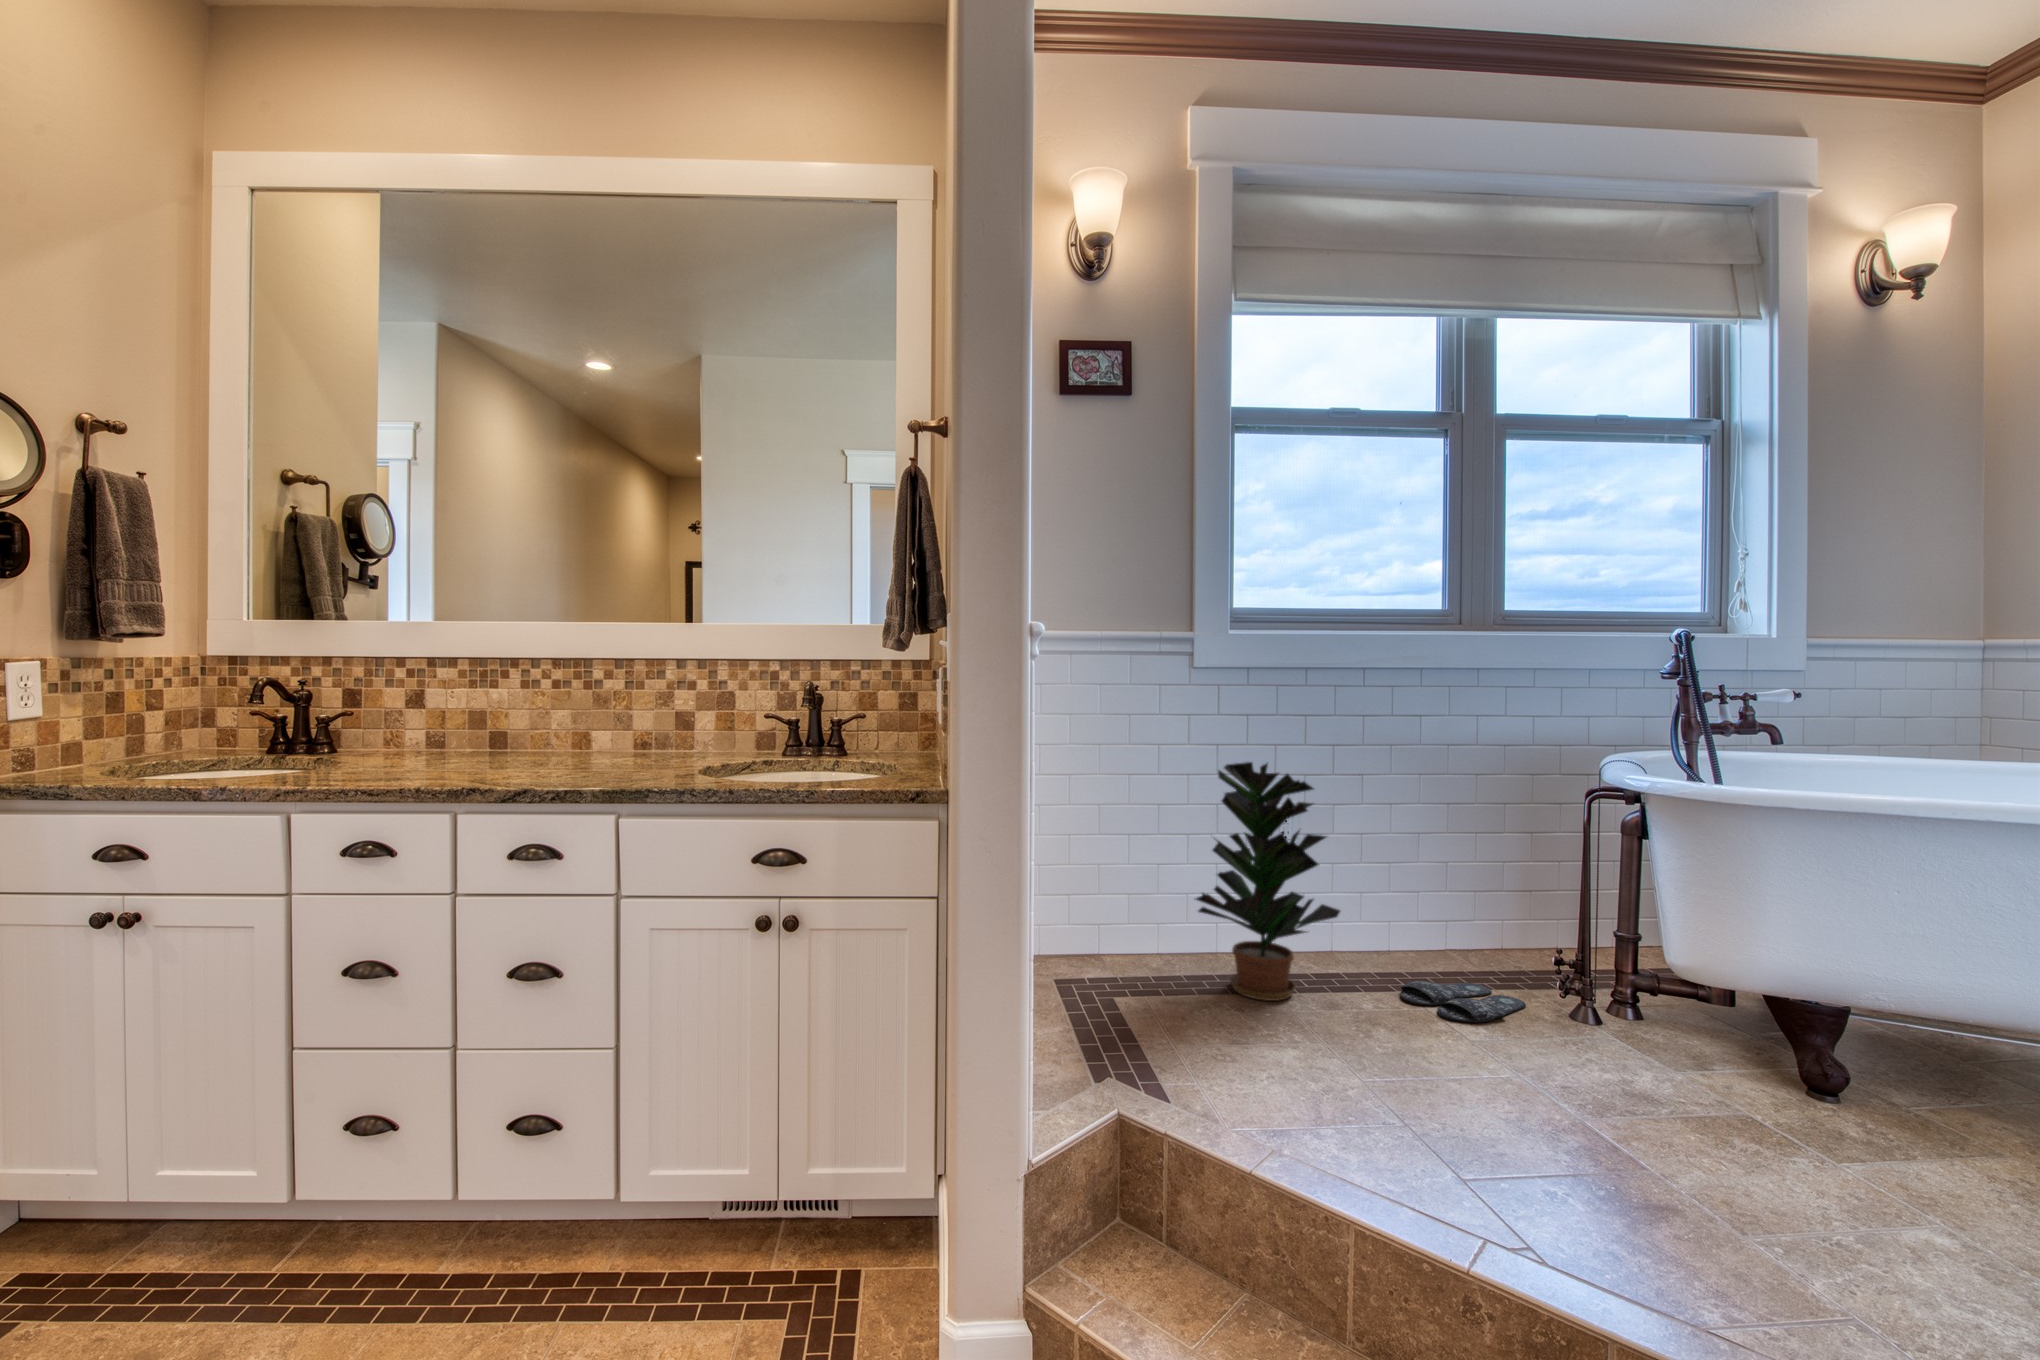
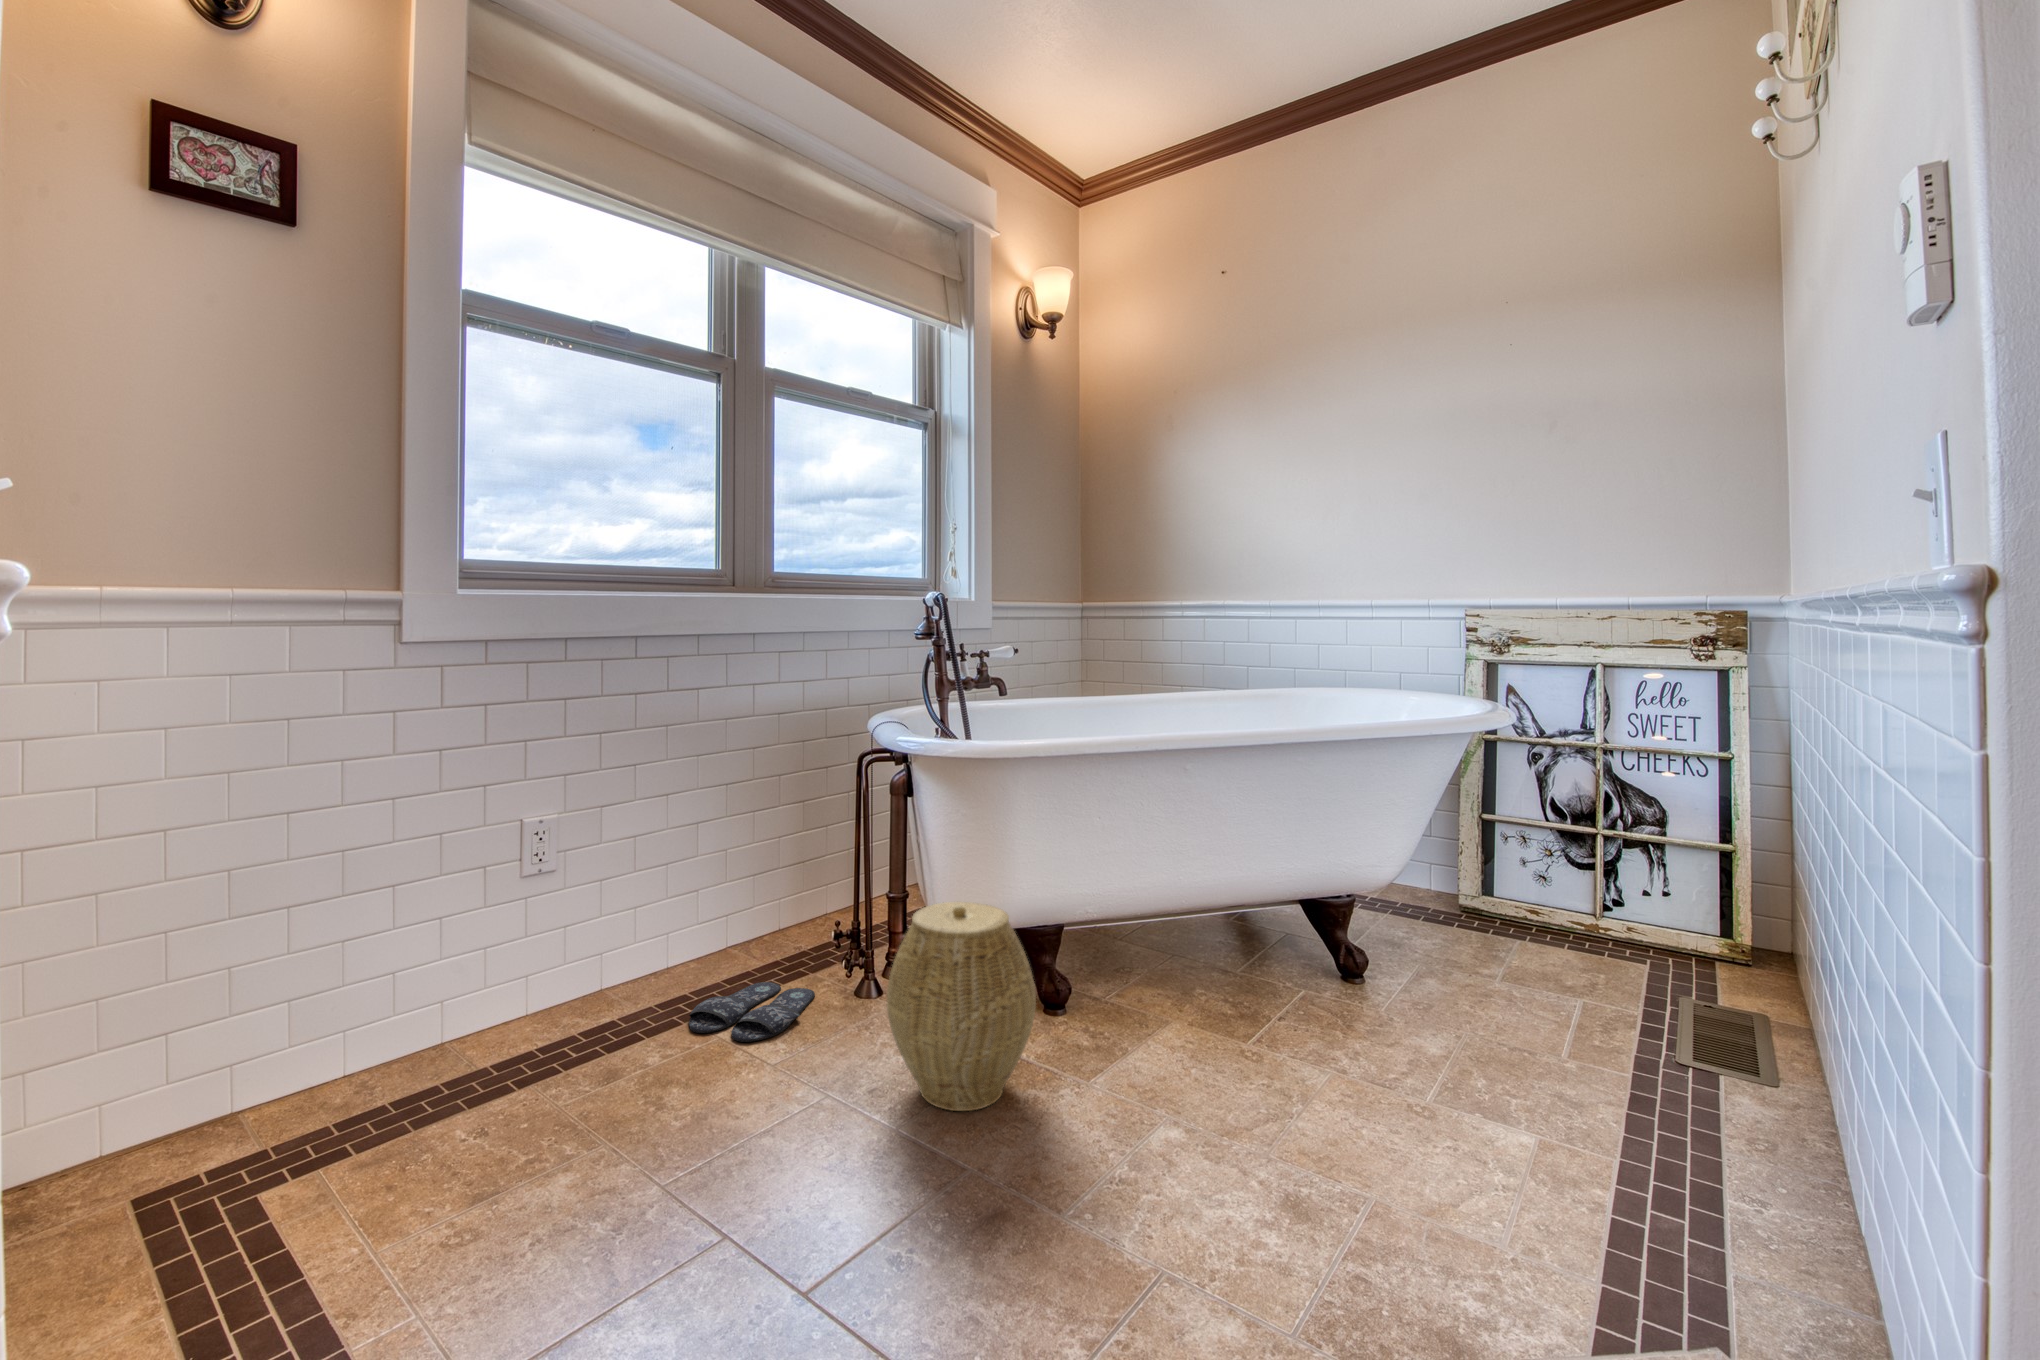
potted plant: present [1196,762,1340,1001] -> none [403,768,618,1100]
woven basket: none [1582,933,1761,1133] -> present [887,902,1036,1111]

